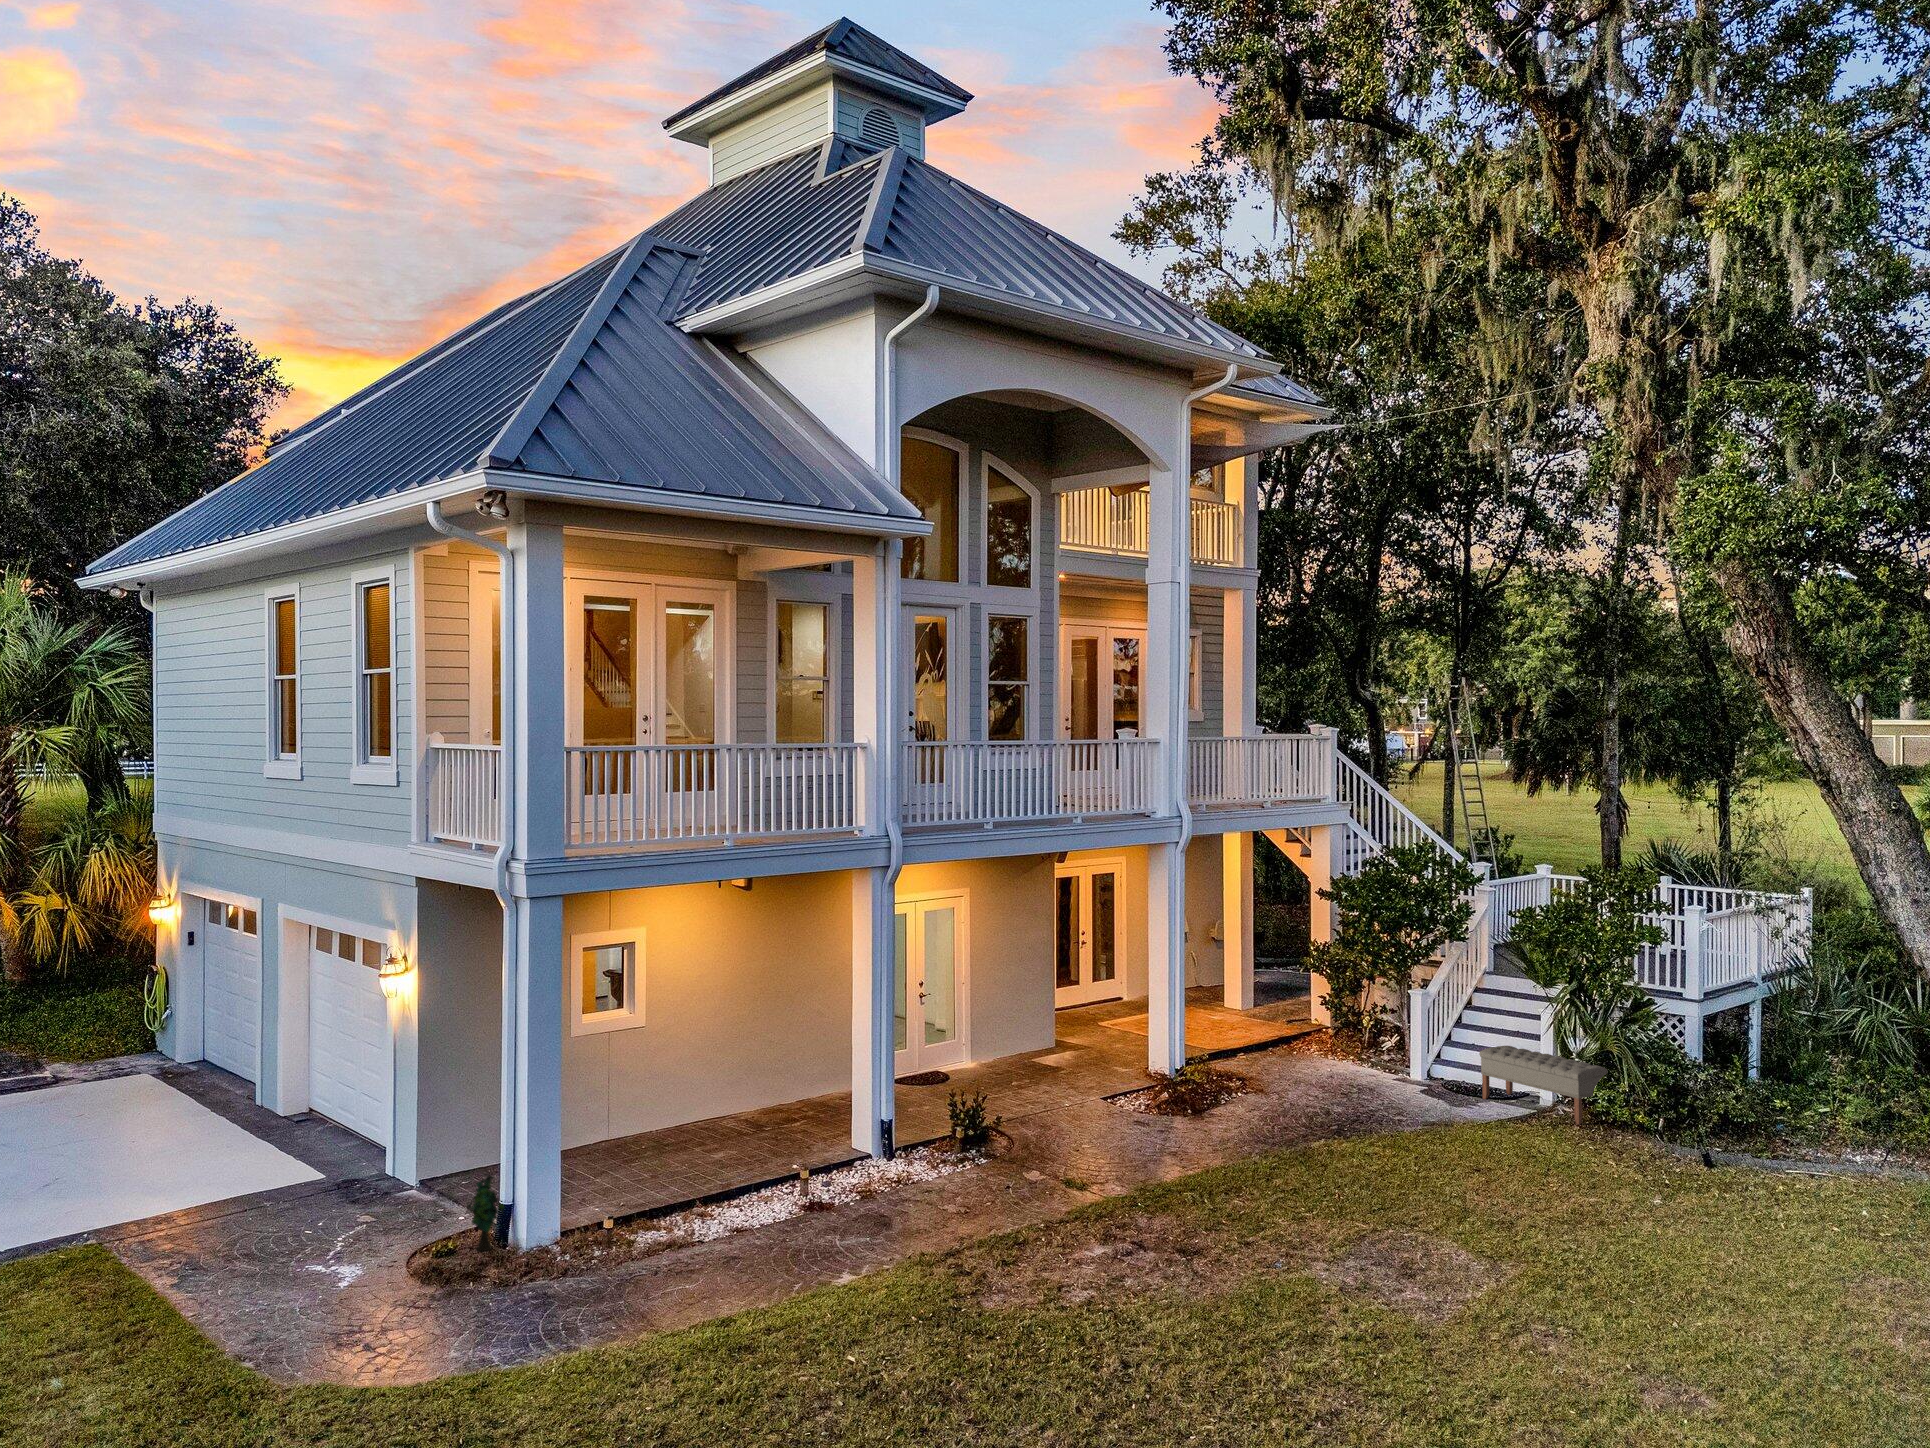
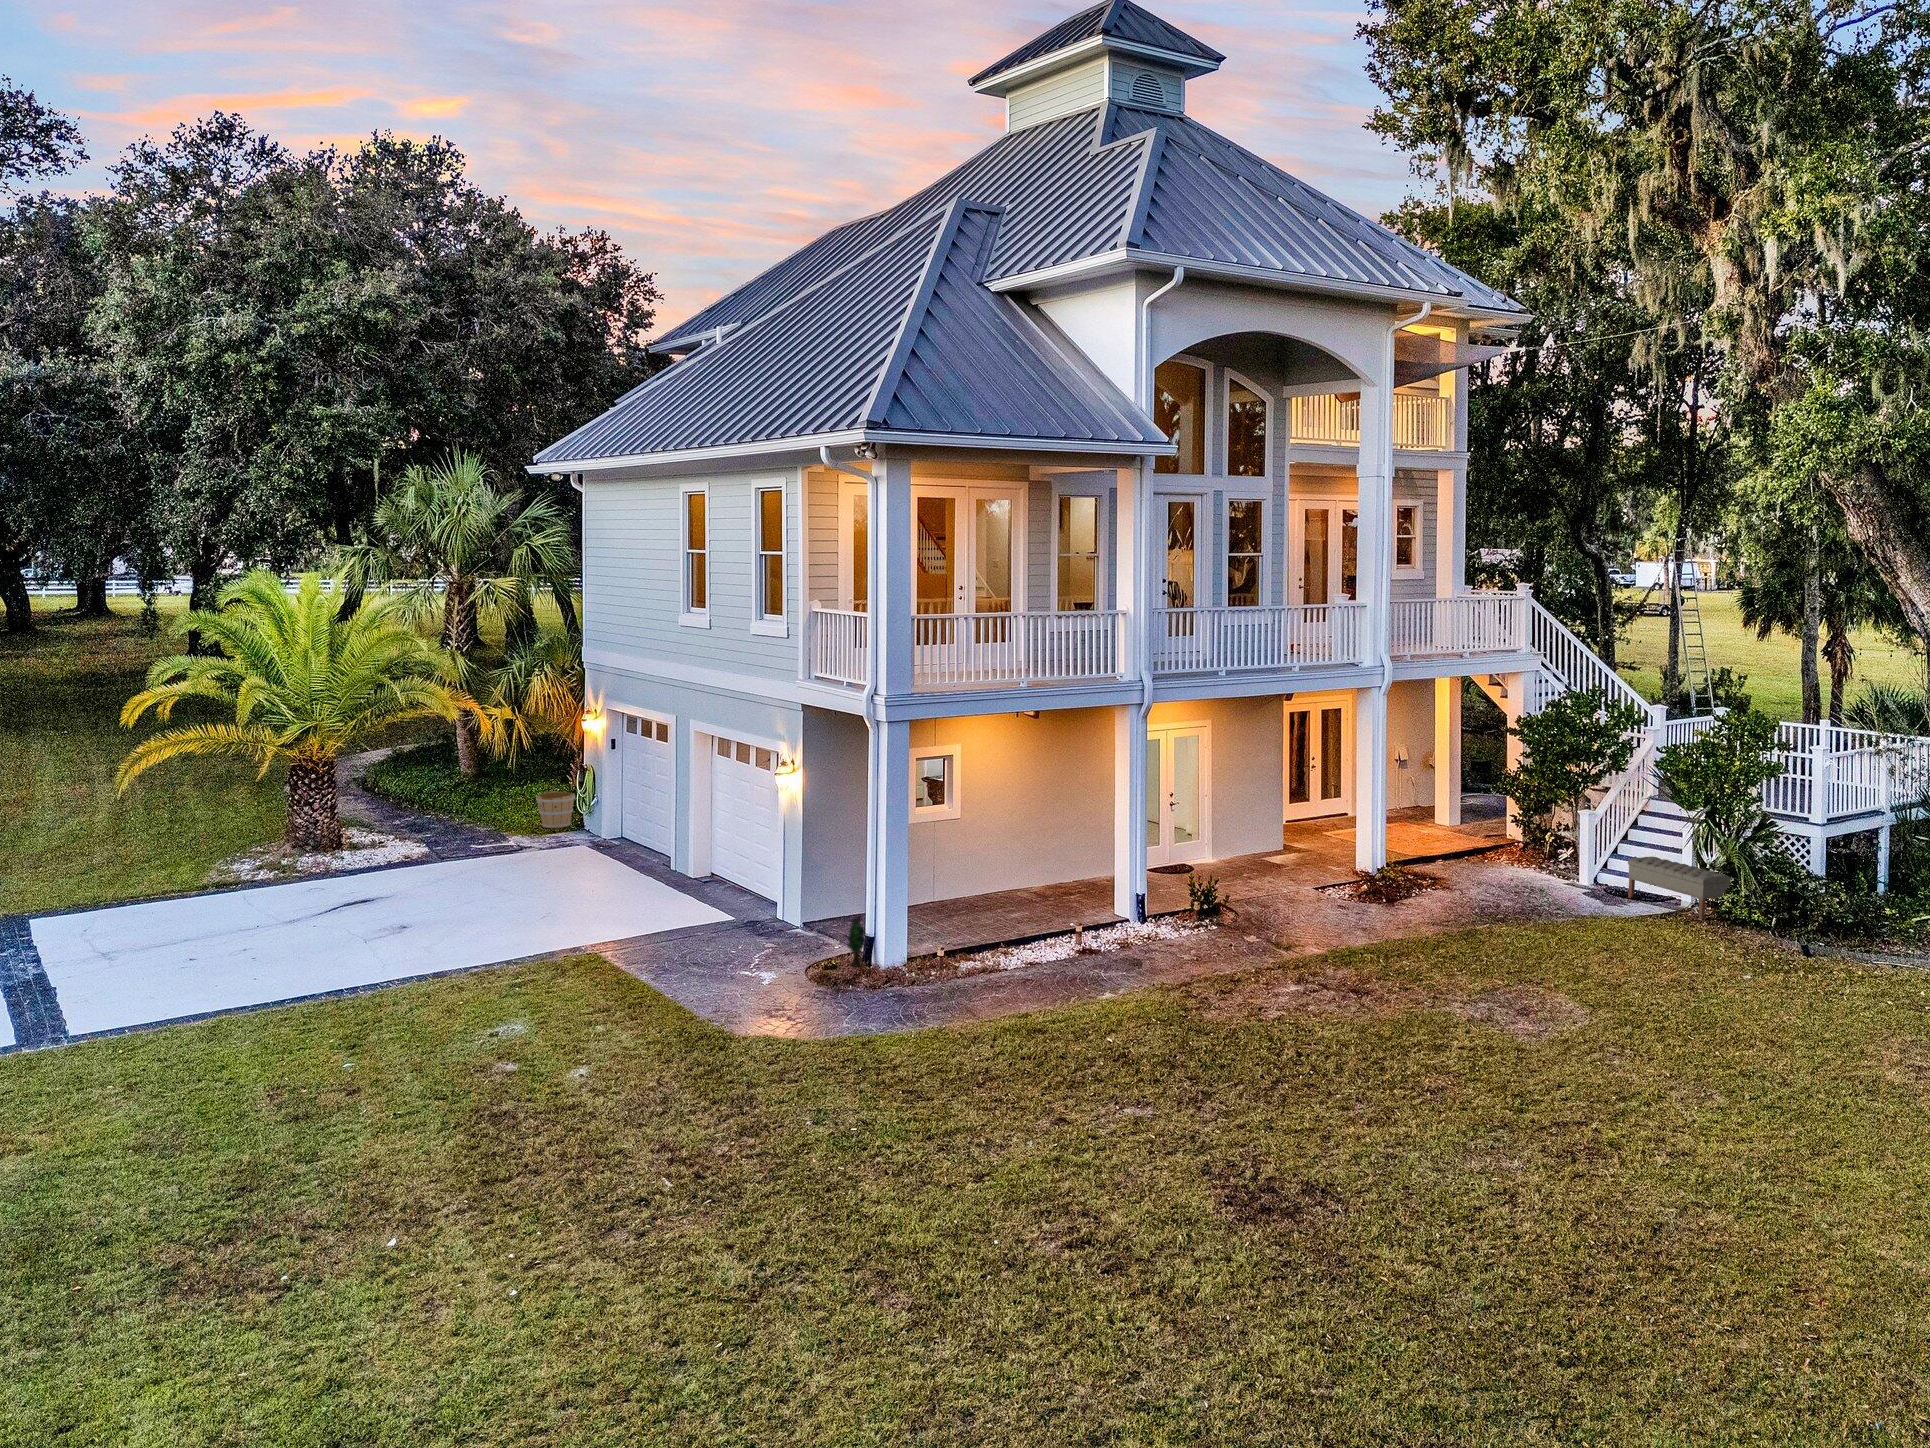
wooden bucket: none [74,1004,131,1055] -> present [536,791,575,828]

